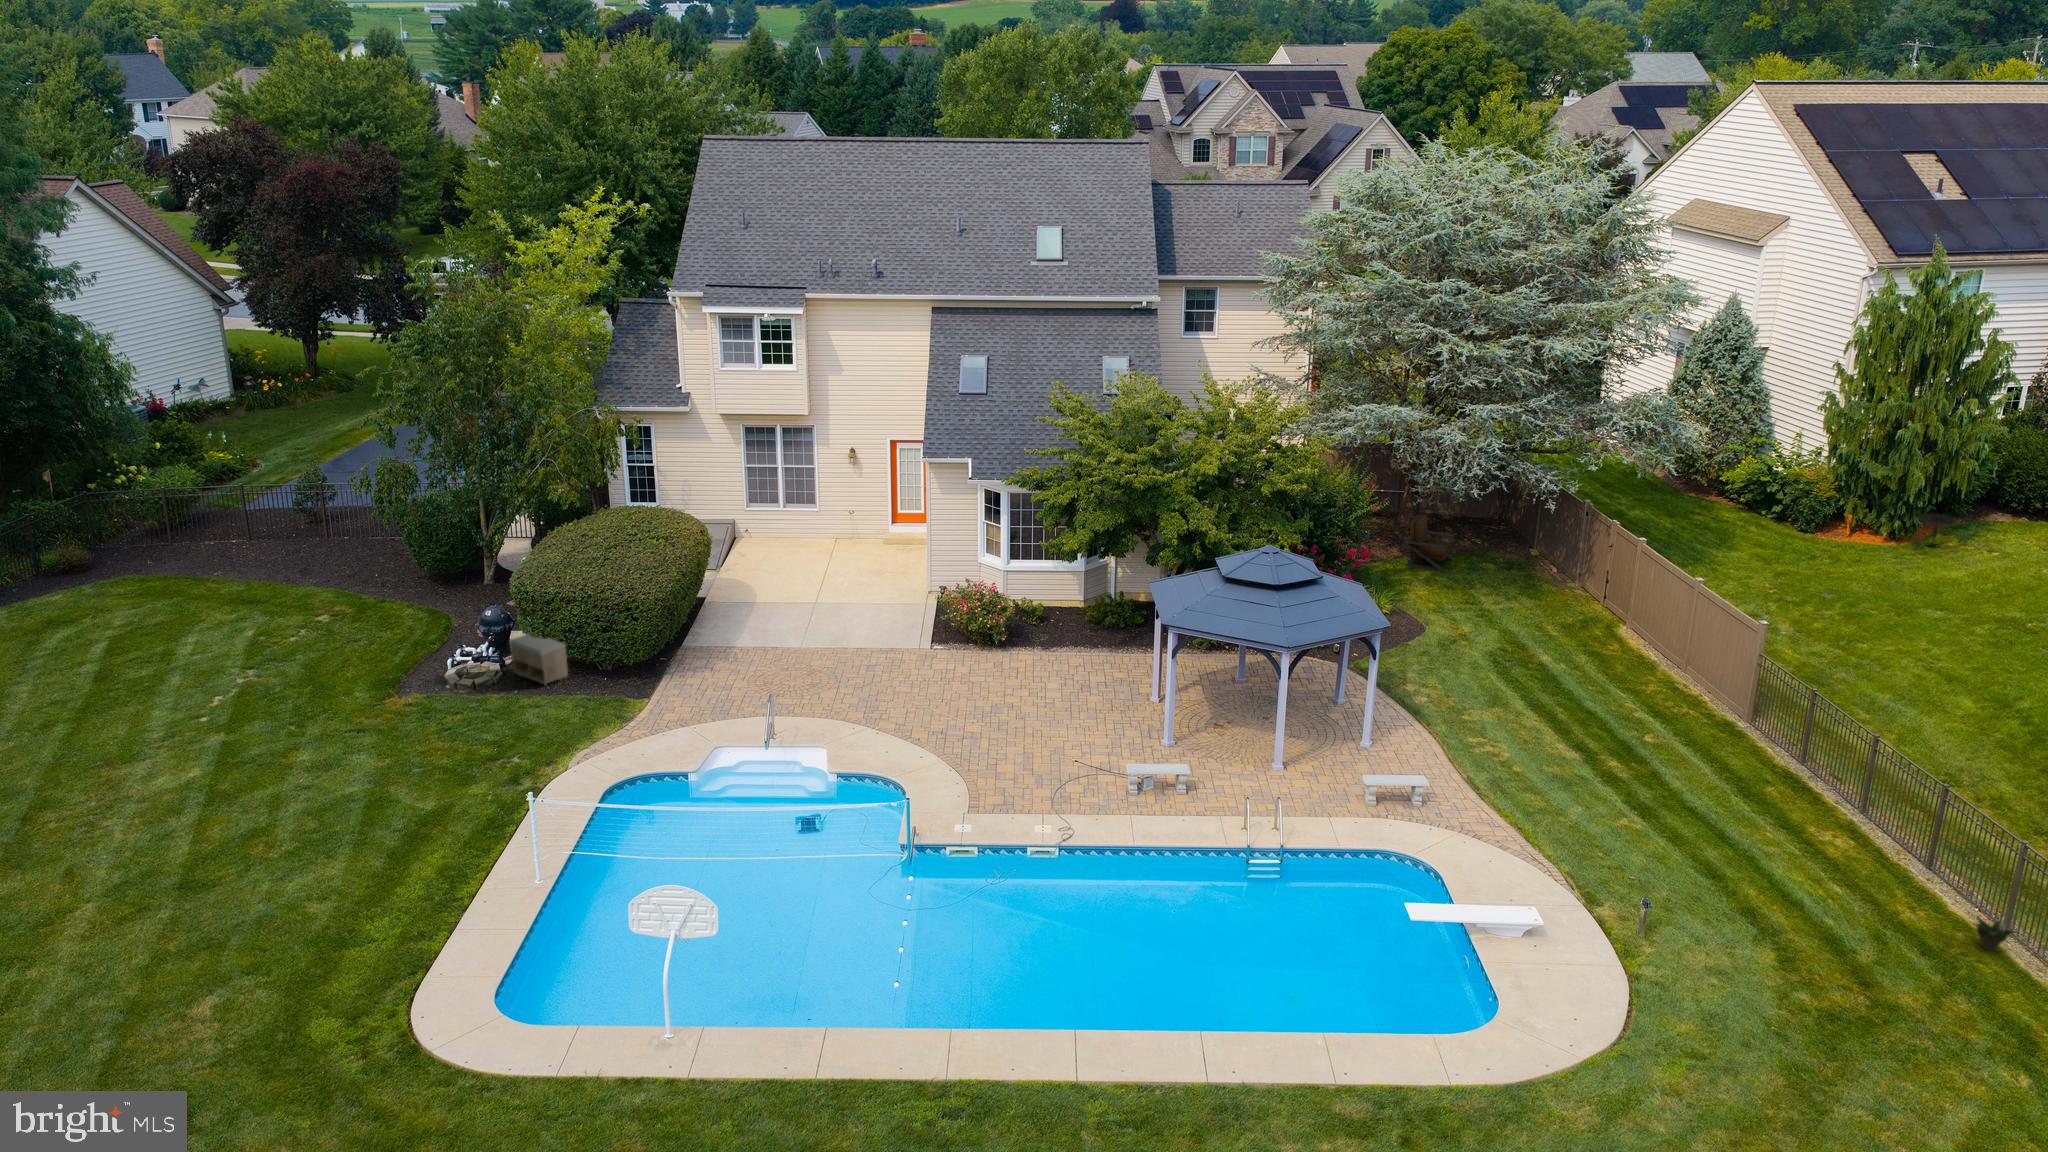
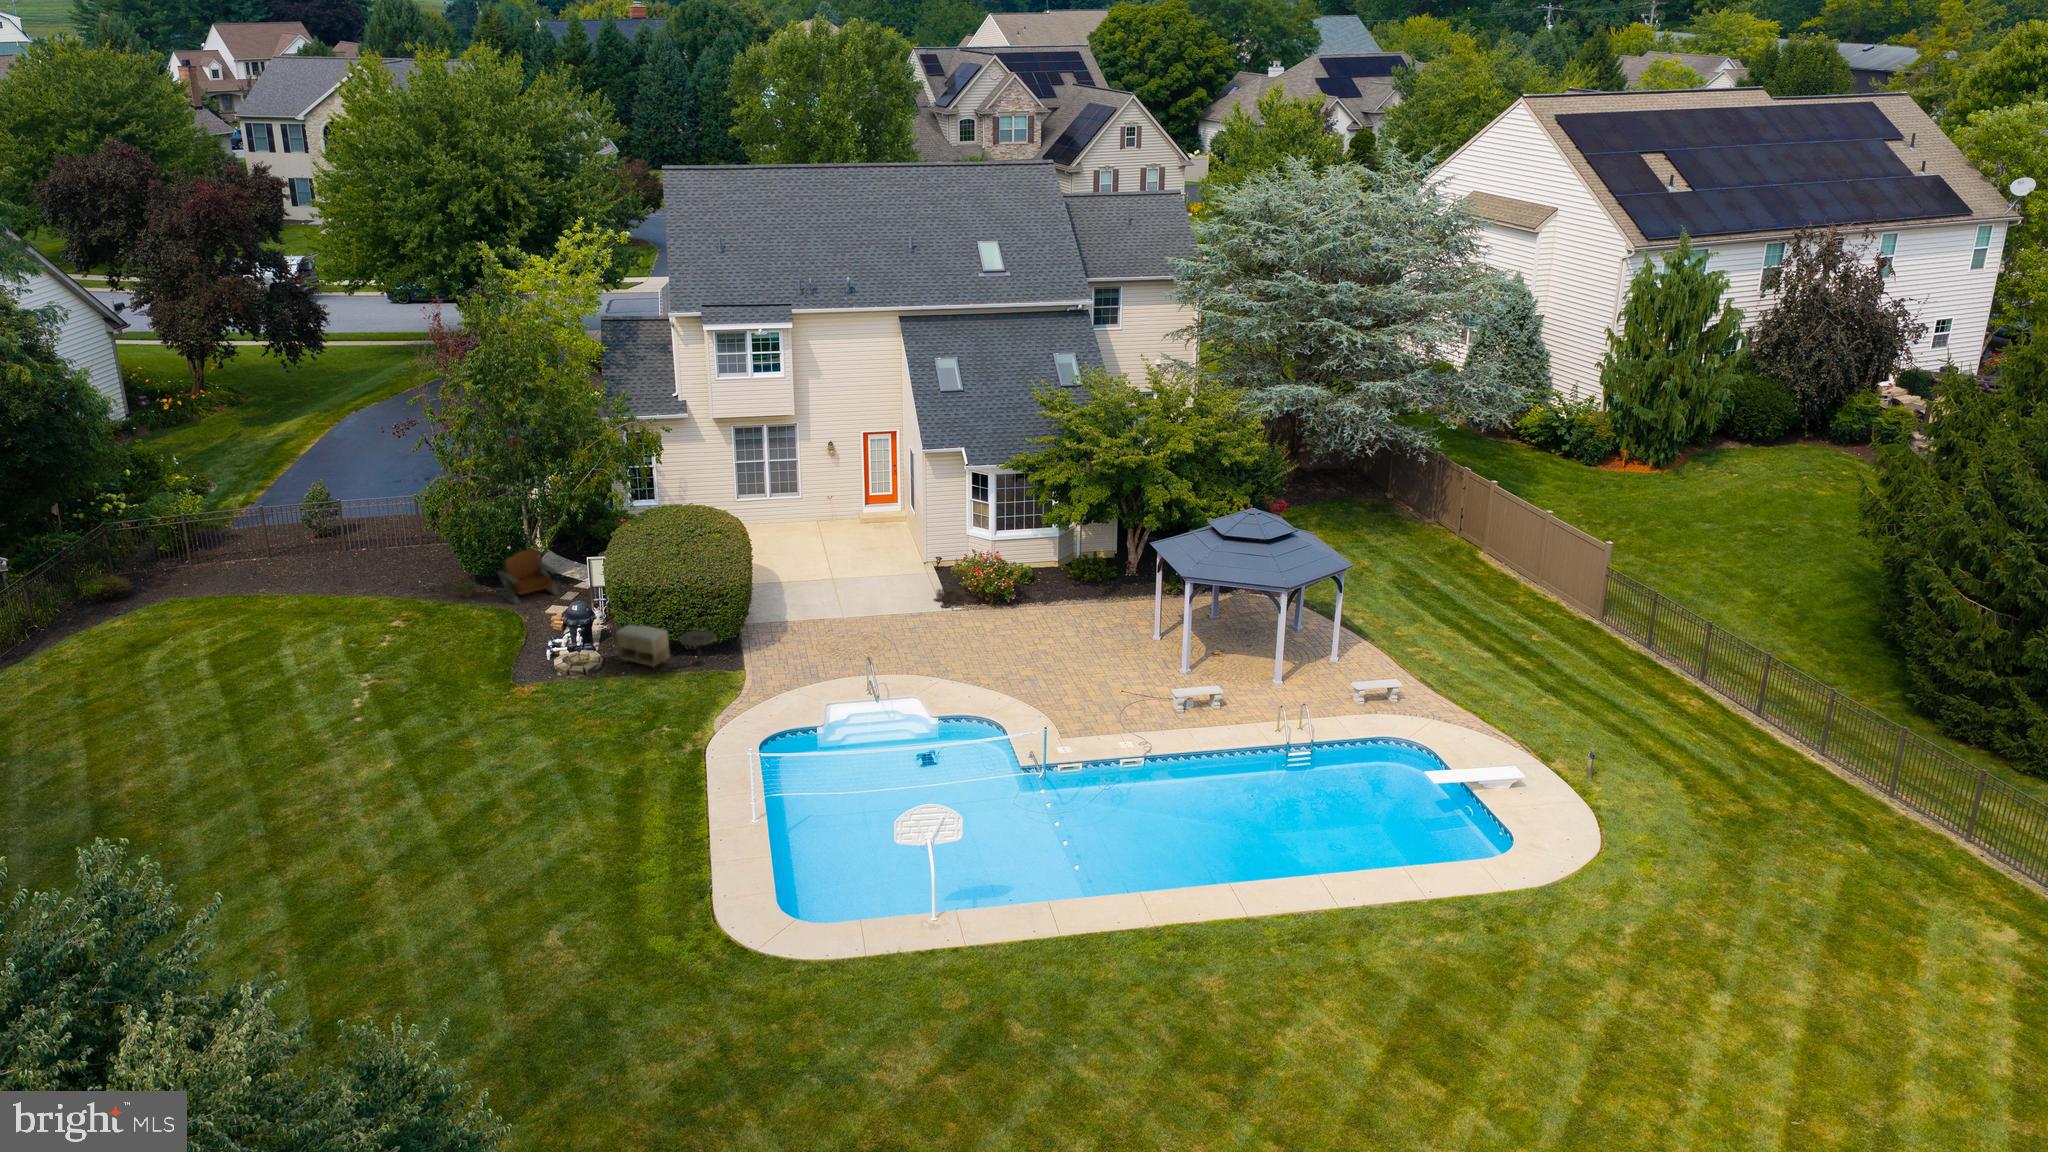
lounge chair: present [1404,514,1454,571] -> present [497,549,559,604]
side table: present [1919,514,1957,547] -> present [680,631,716,666]
woven basket: none [913,621,949,646] -> present [937,588,966,608]
decorative plant: present [1970,918,2015,951] -> present [457,582,476,598]

